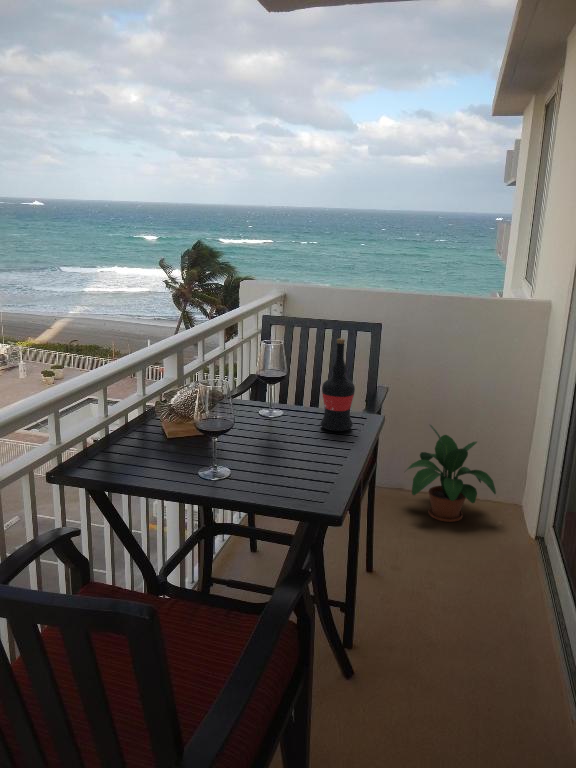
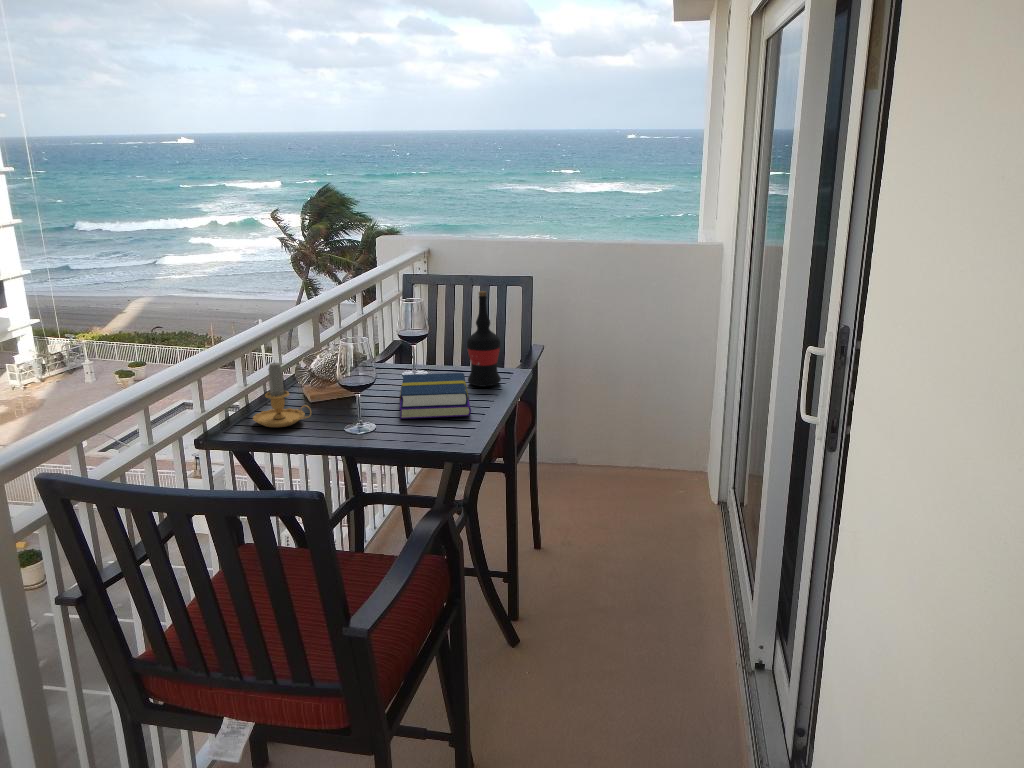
candle: none [108,398,166,466] -> present [253,362,311,427]
book: none [254,416,325,465] -> present [400,373,471,419]
potted plant: present [407,425,496,522] -> none [571,385,674,492]

